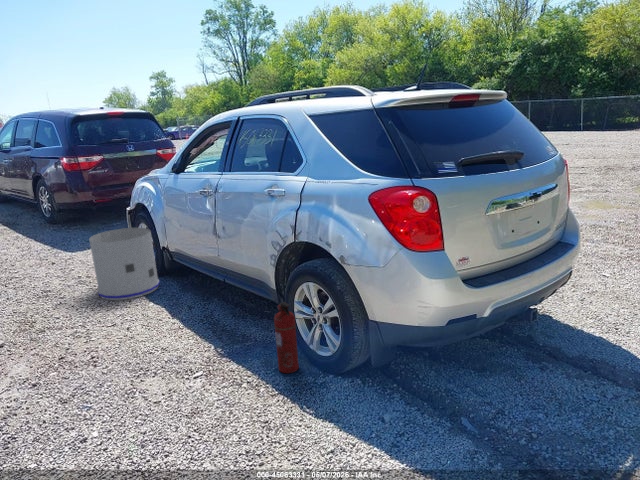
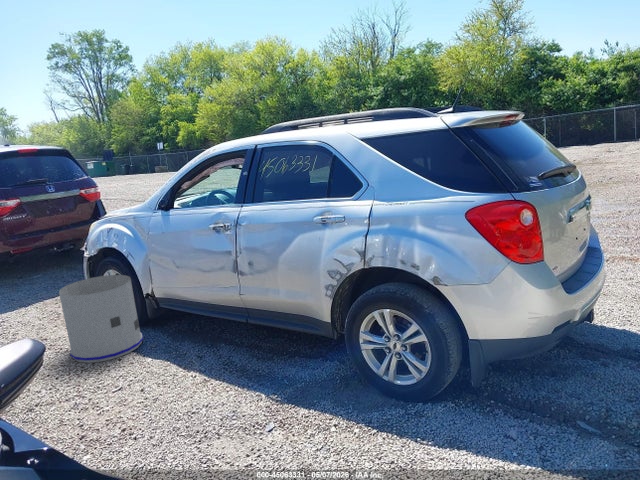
fire extinguisher: present [274,302,299,373] -> none [348,333,375,411]

